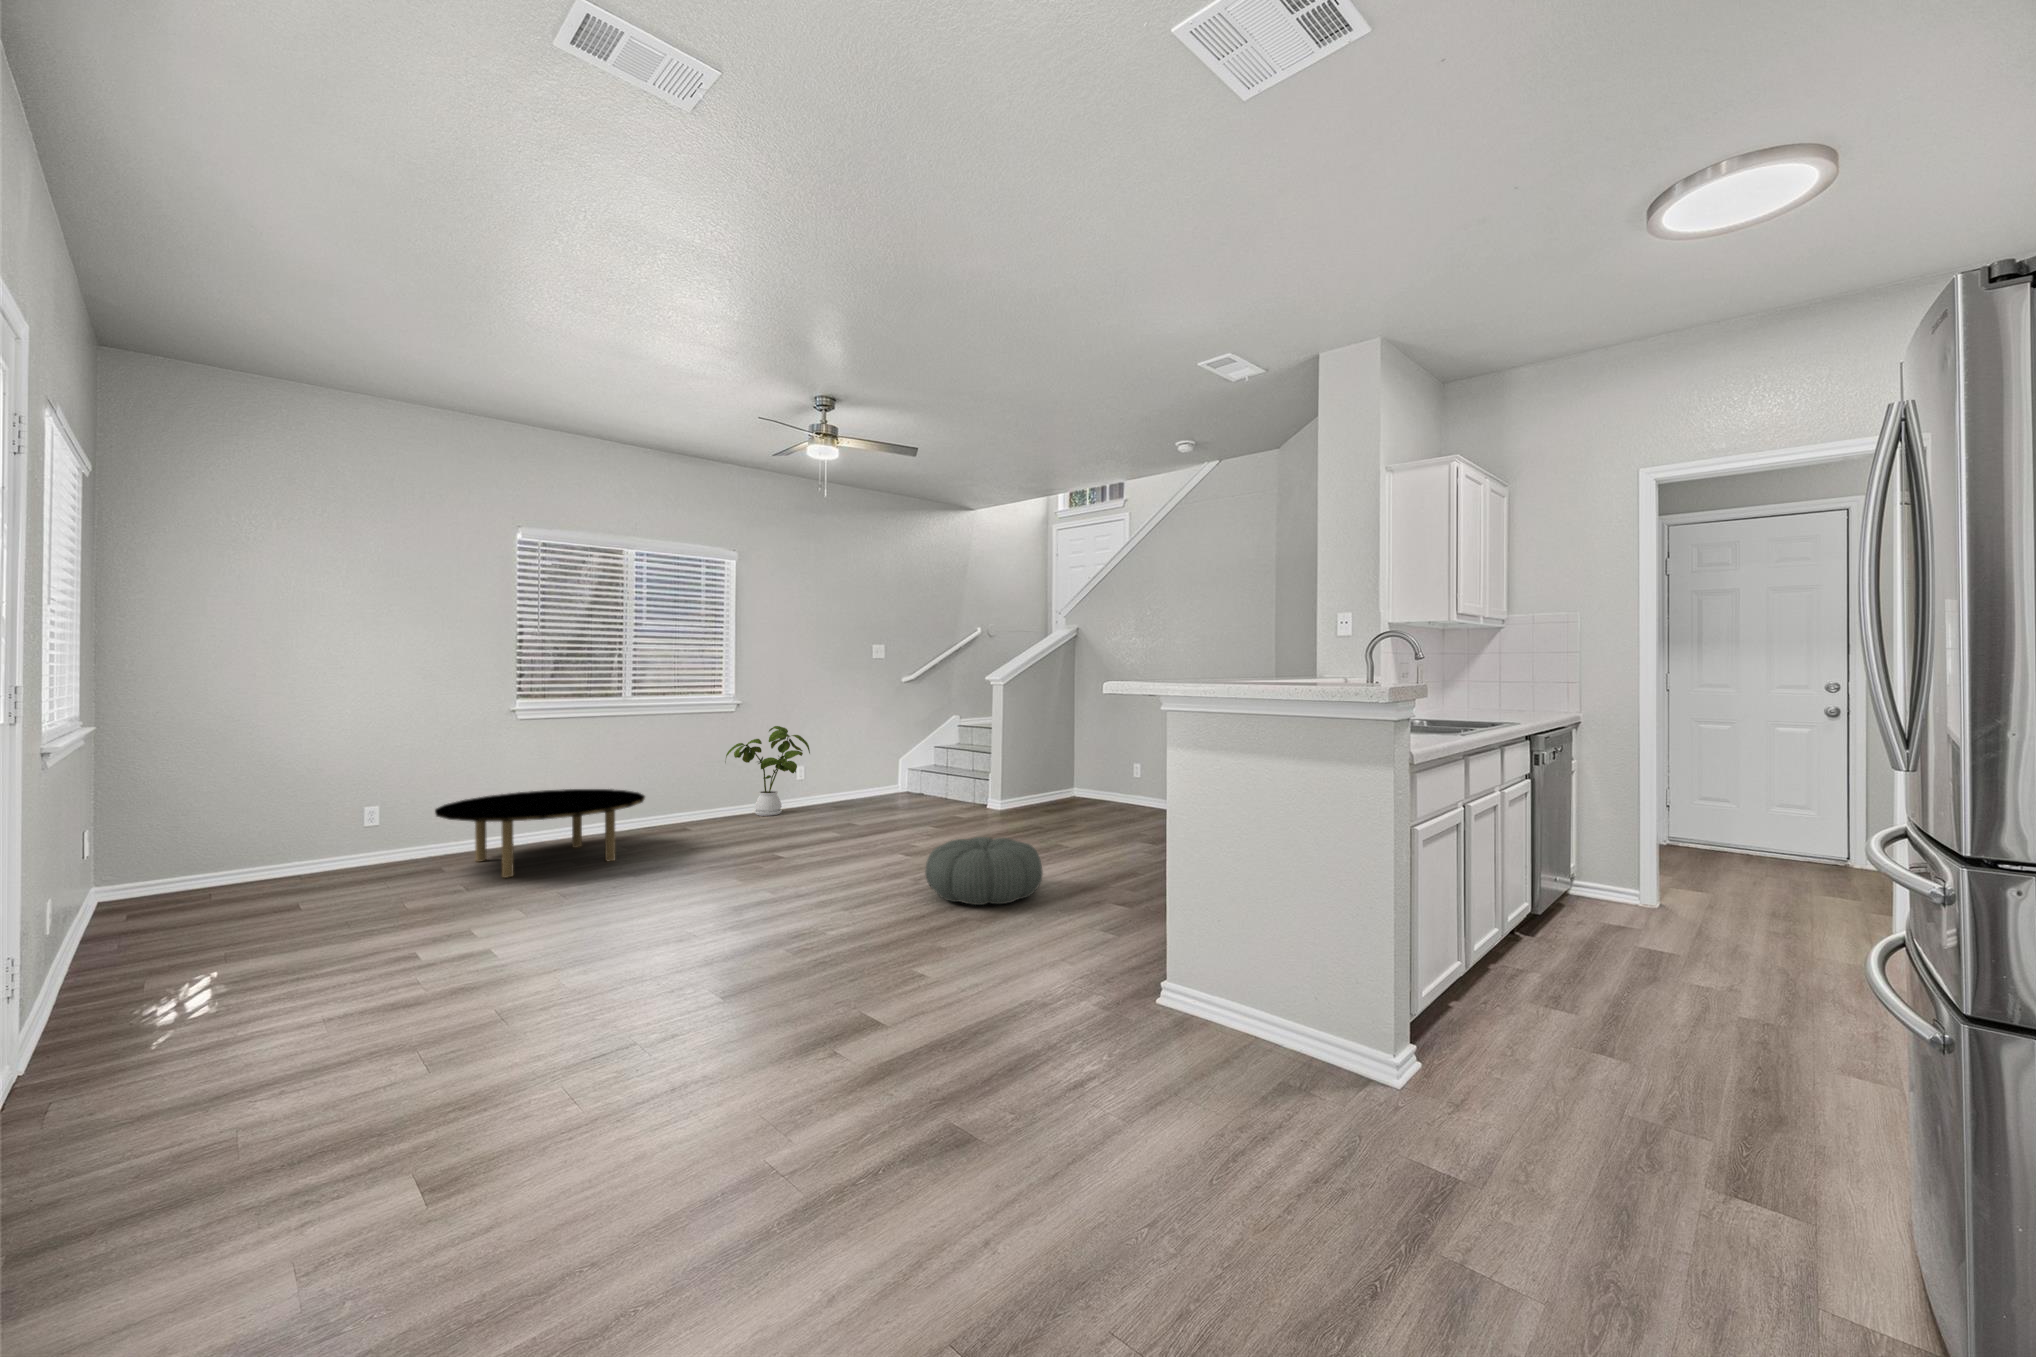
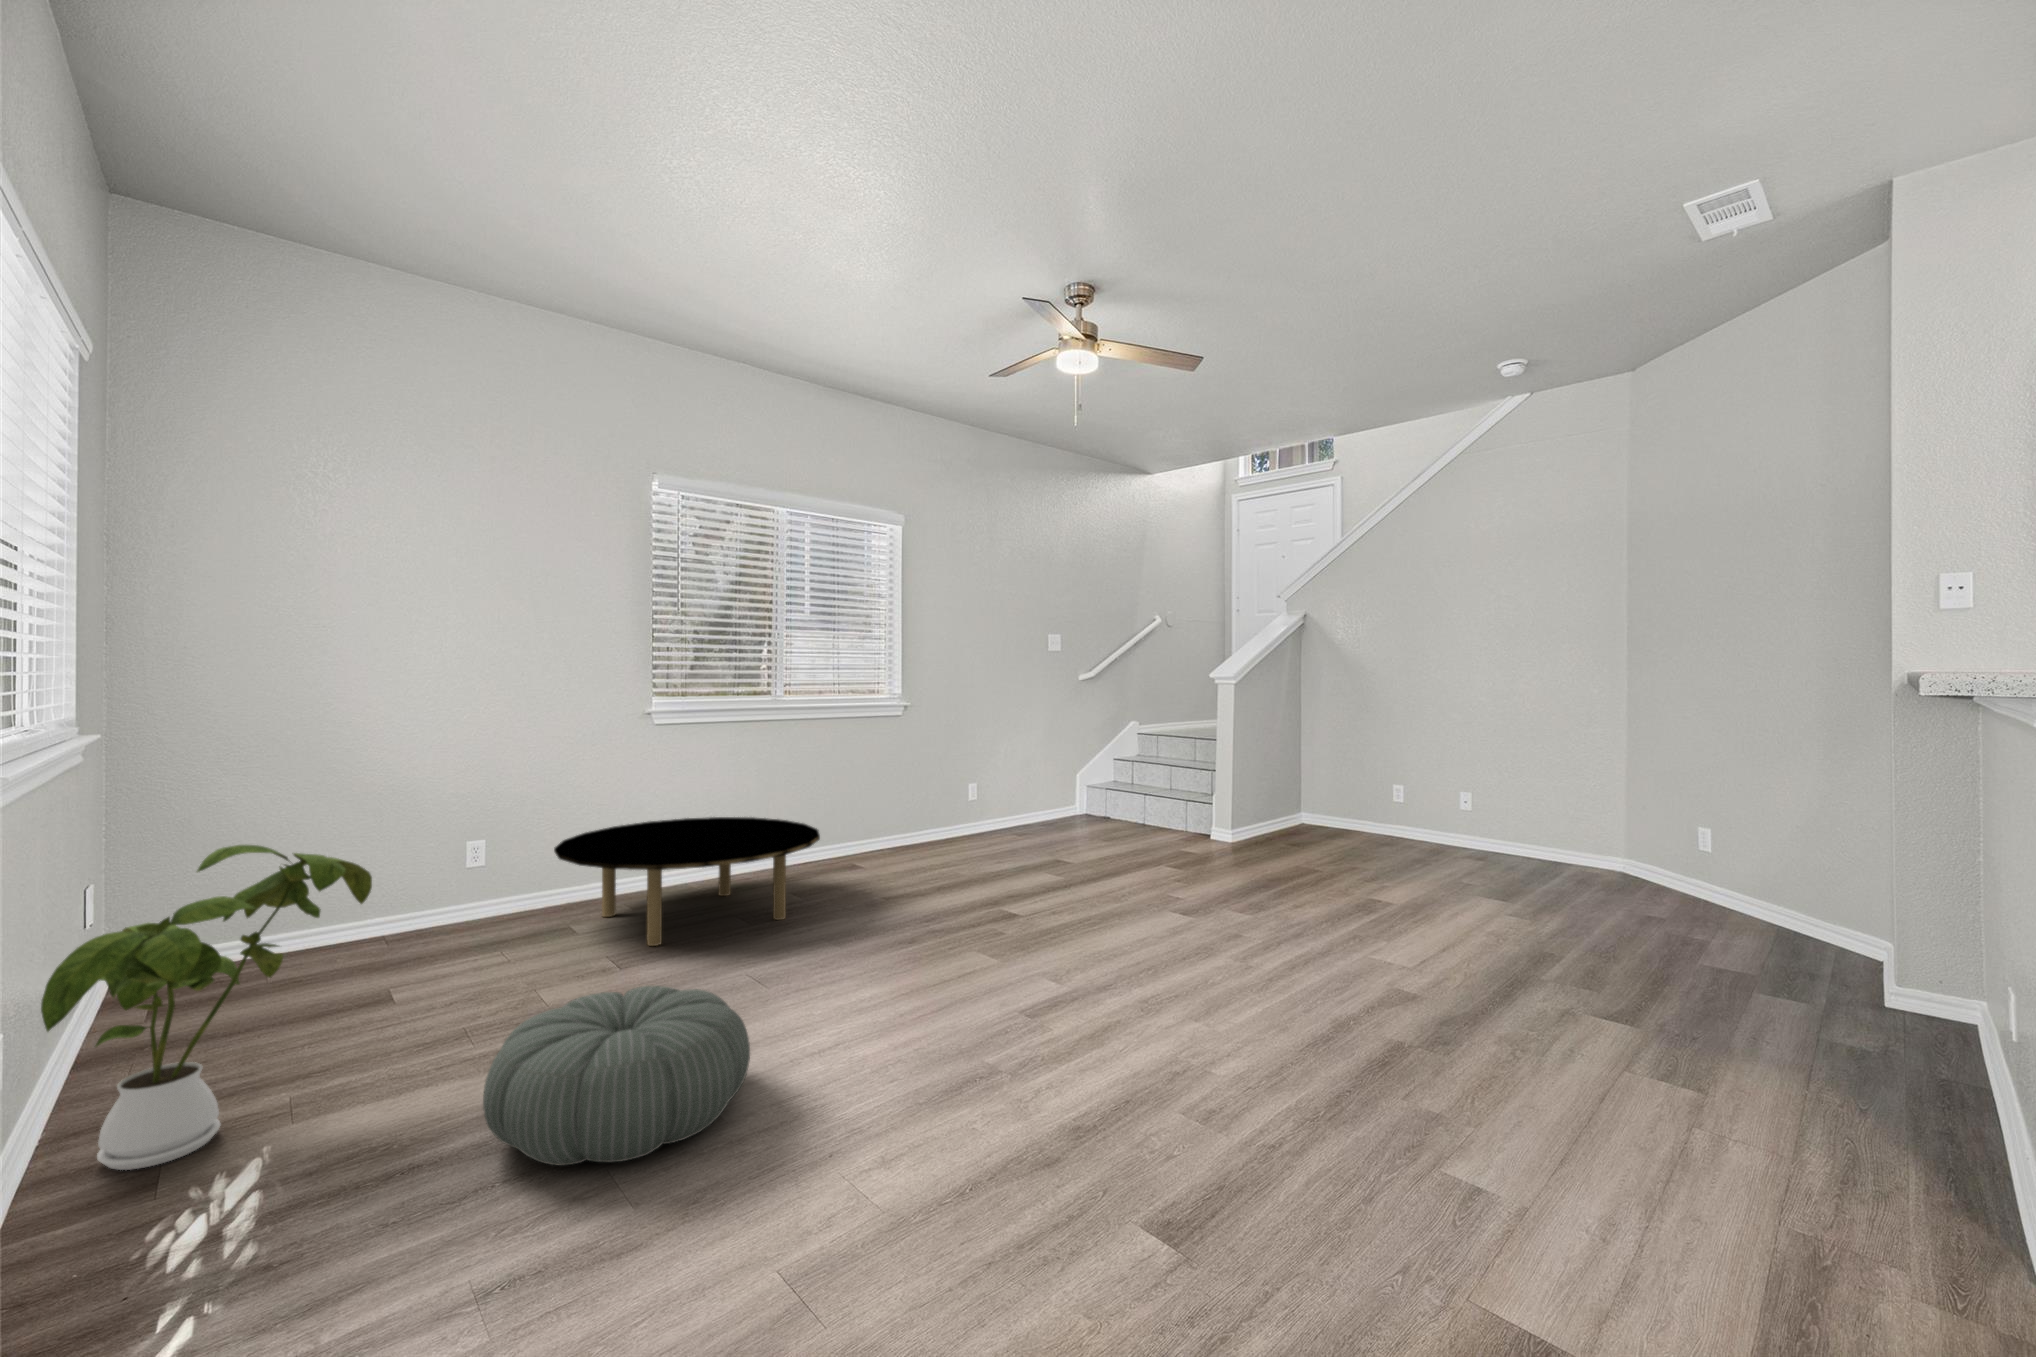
house plant: present [726,726,810,816] -> present [41,845,372,1170]
pouf: present [925,837,1043,905] -> present [483,986,750,1165]

